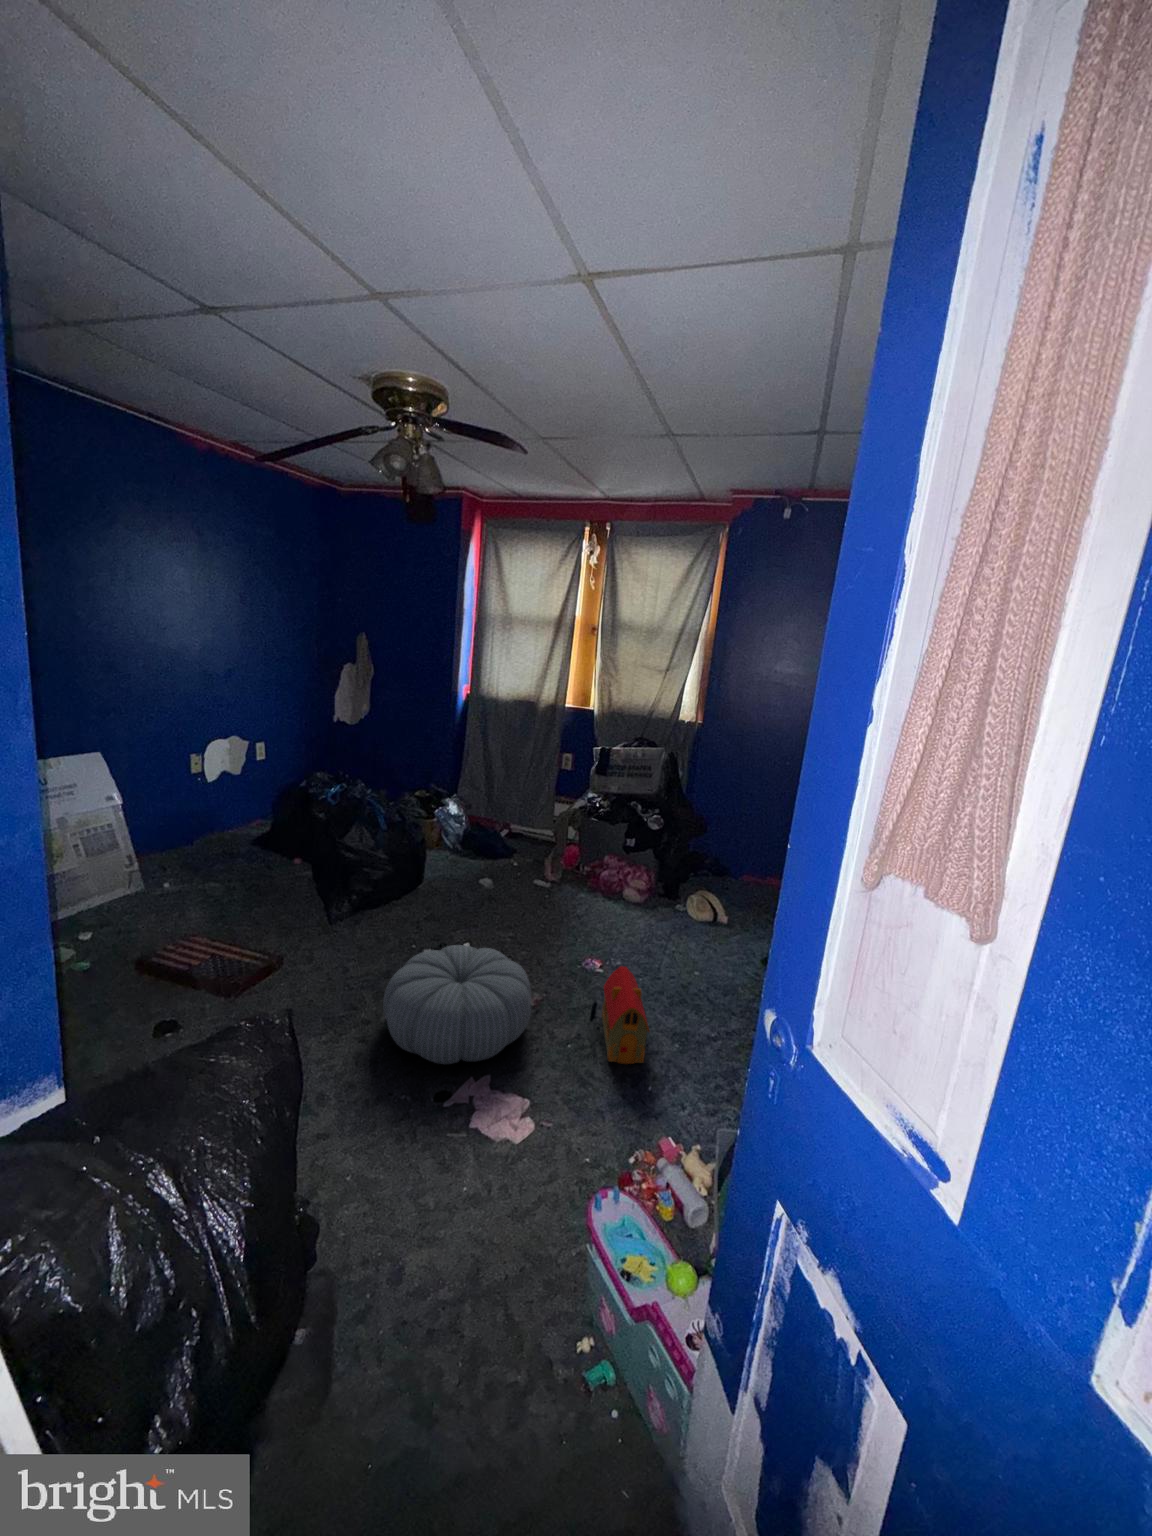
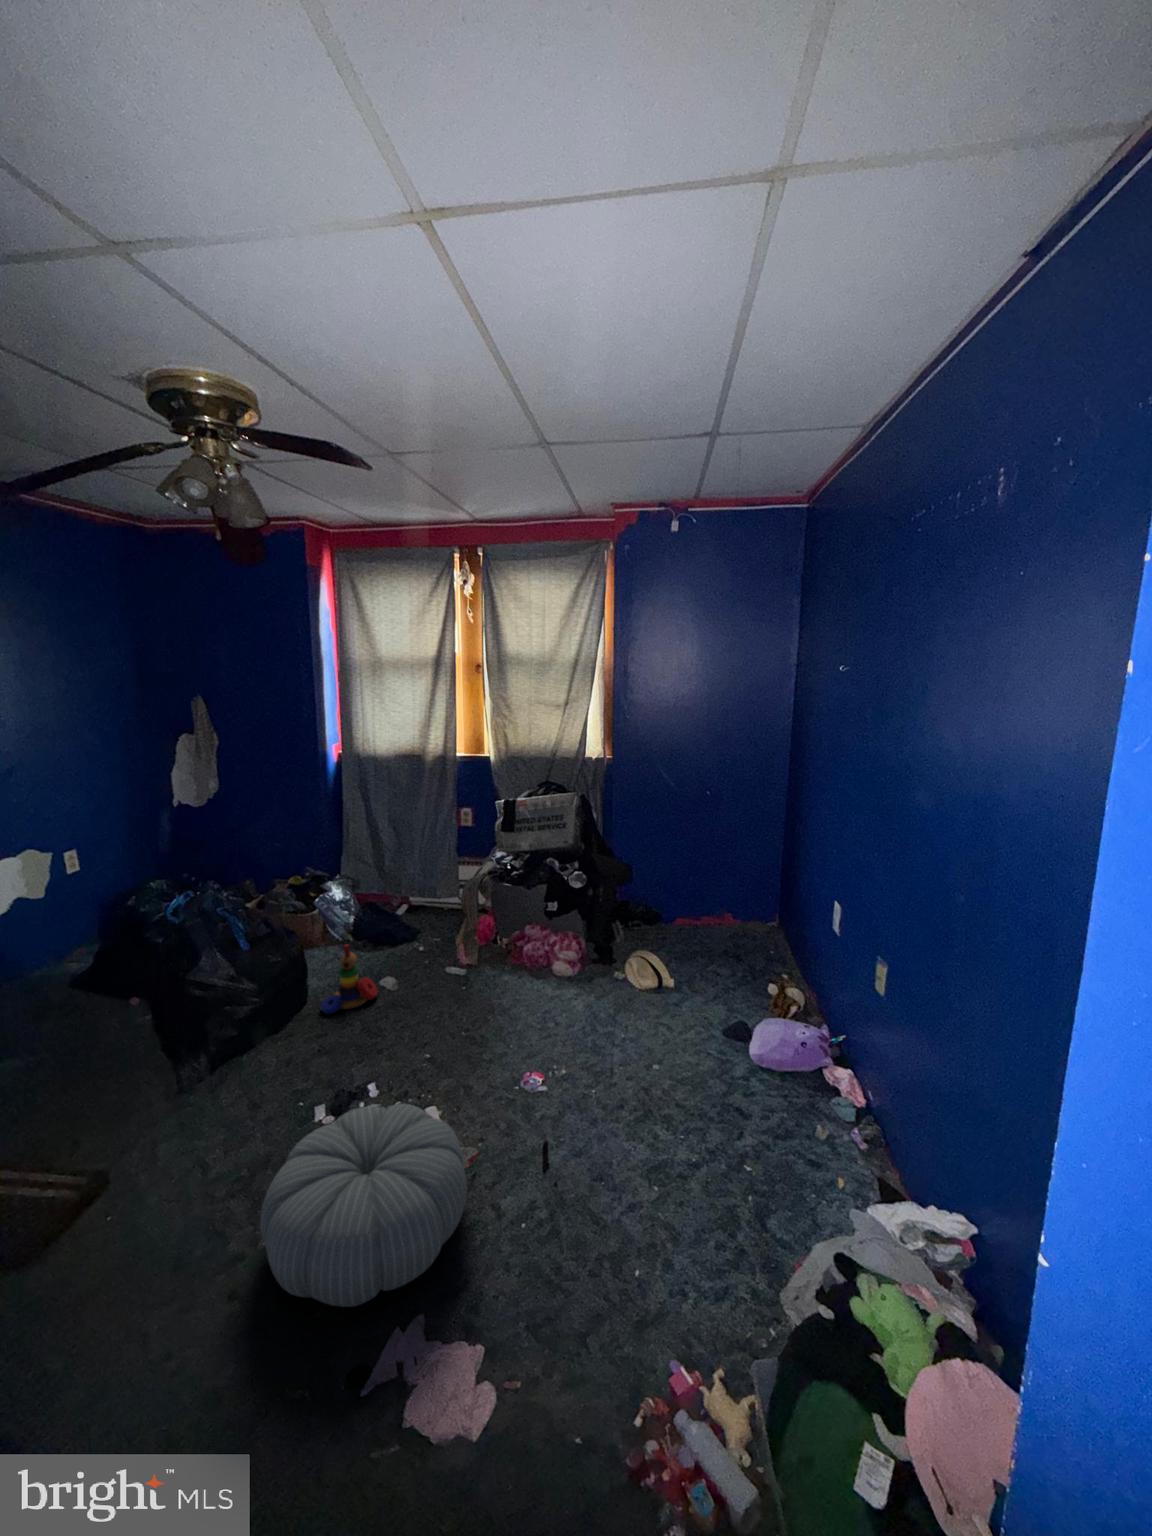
stacking toy: none [434,841,478,893] -> present [321,944,378,1014]
toy house: present [602,966,649,1064] -> none [553,1093,621,1232]

